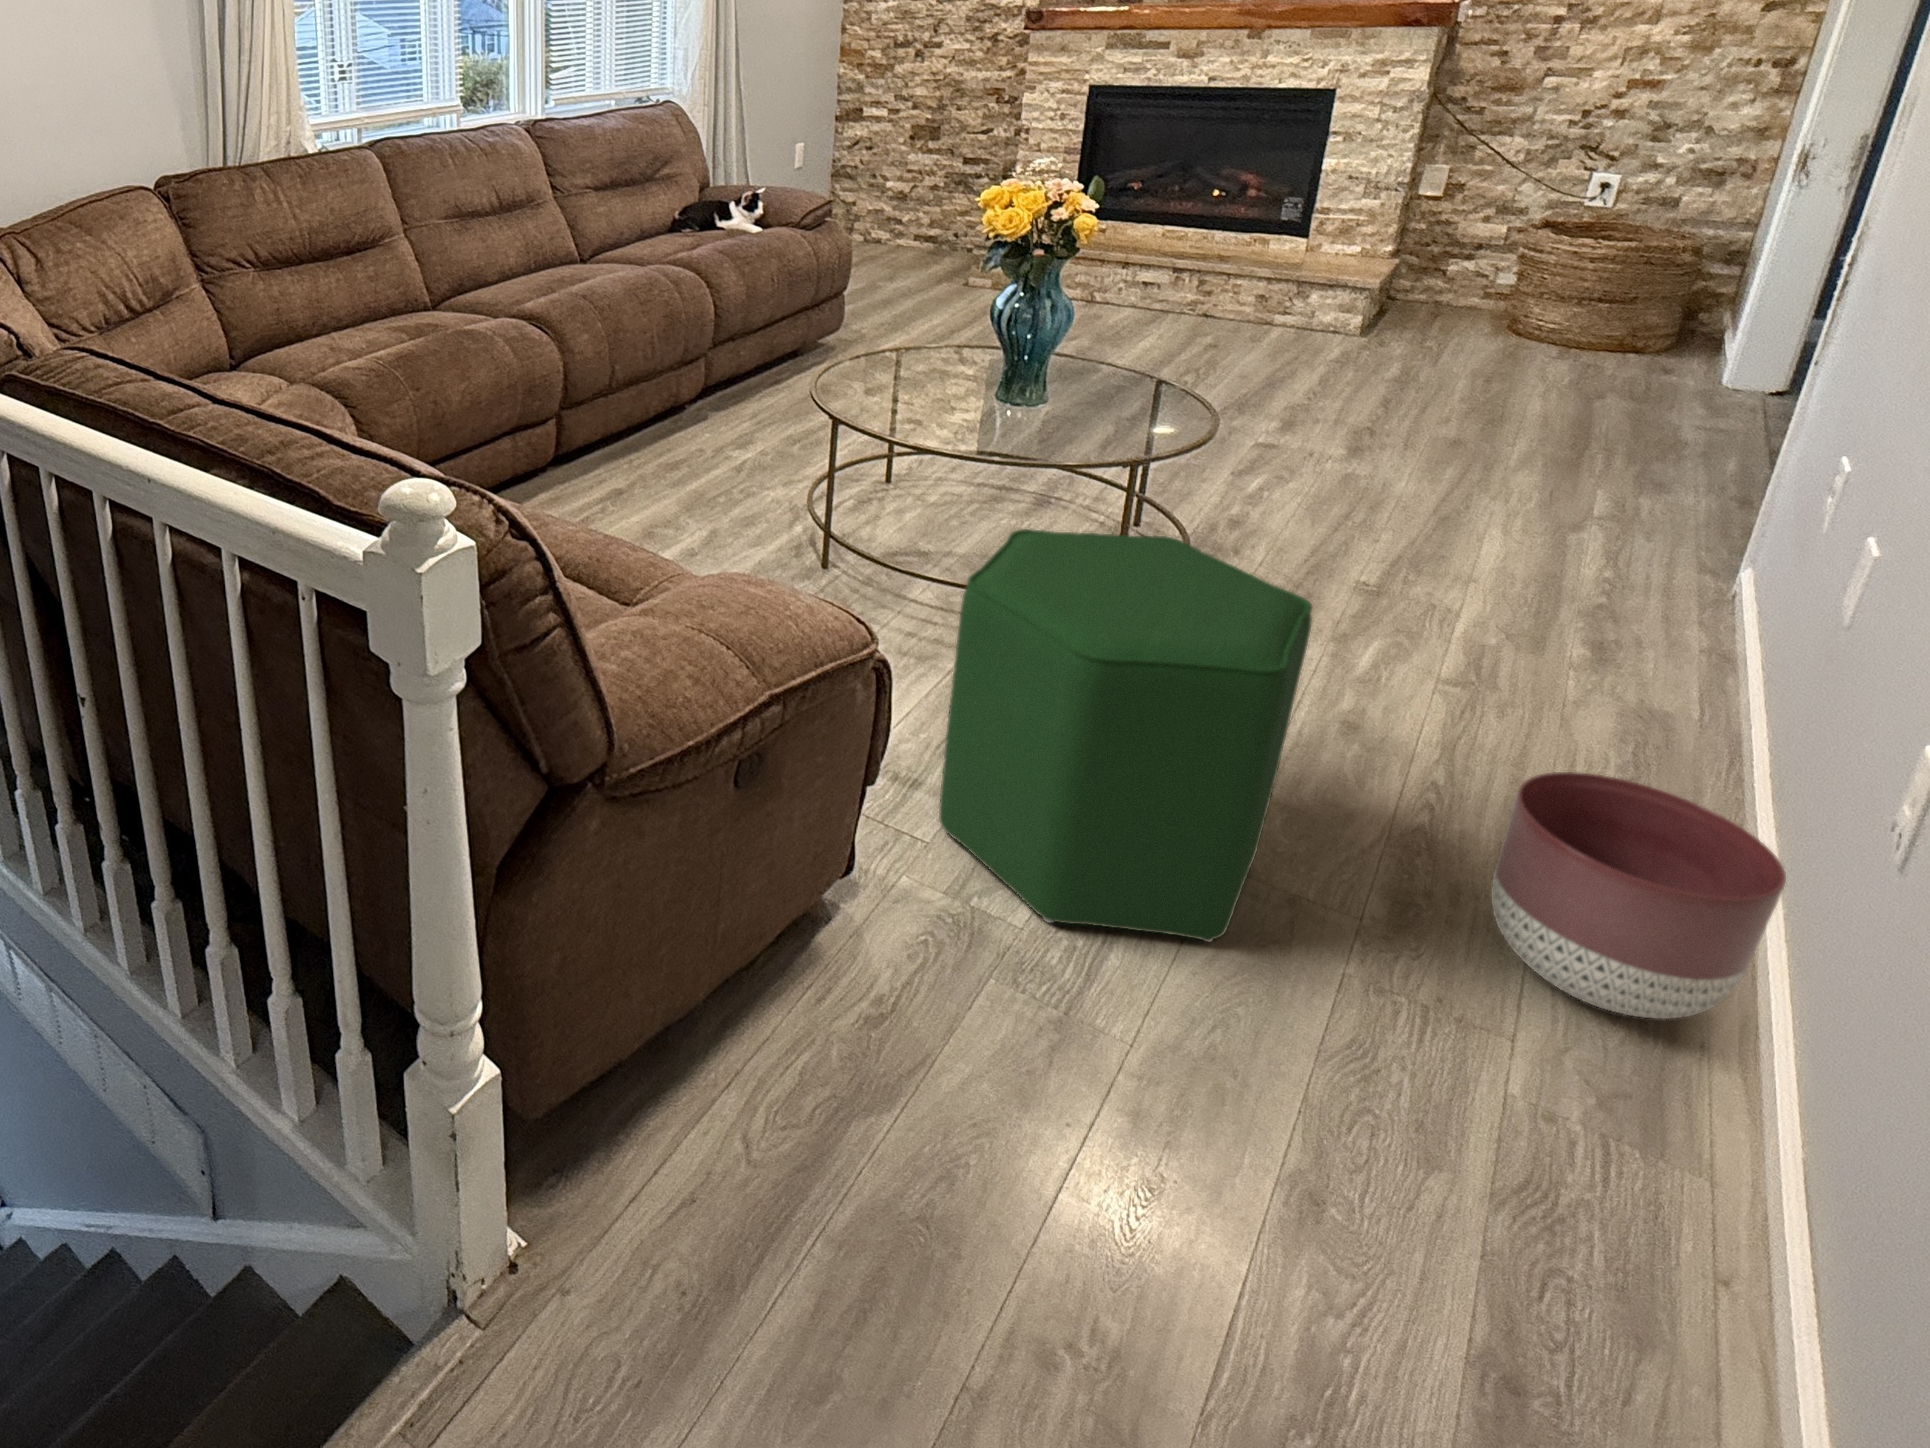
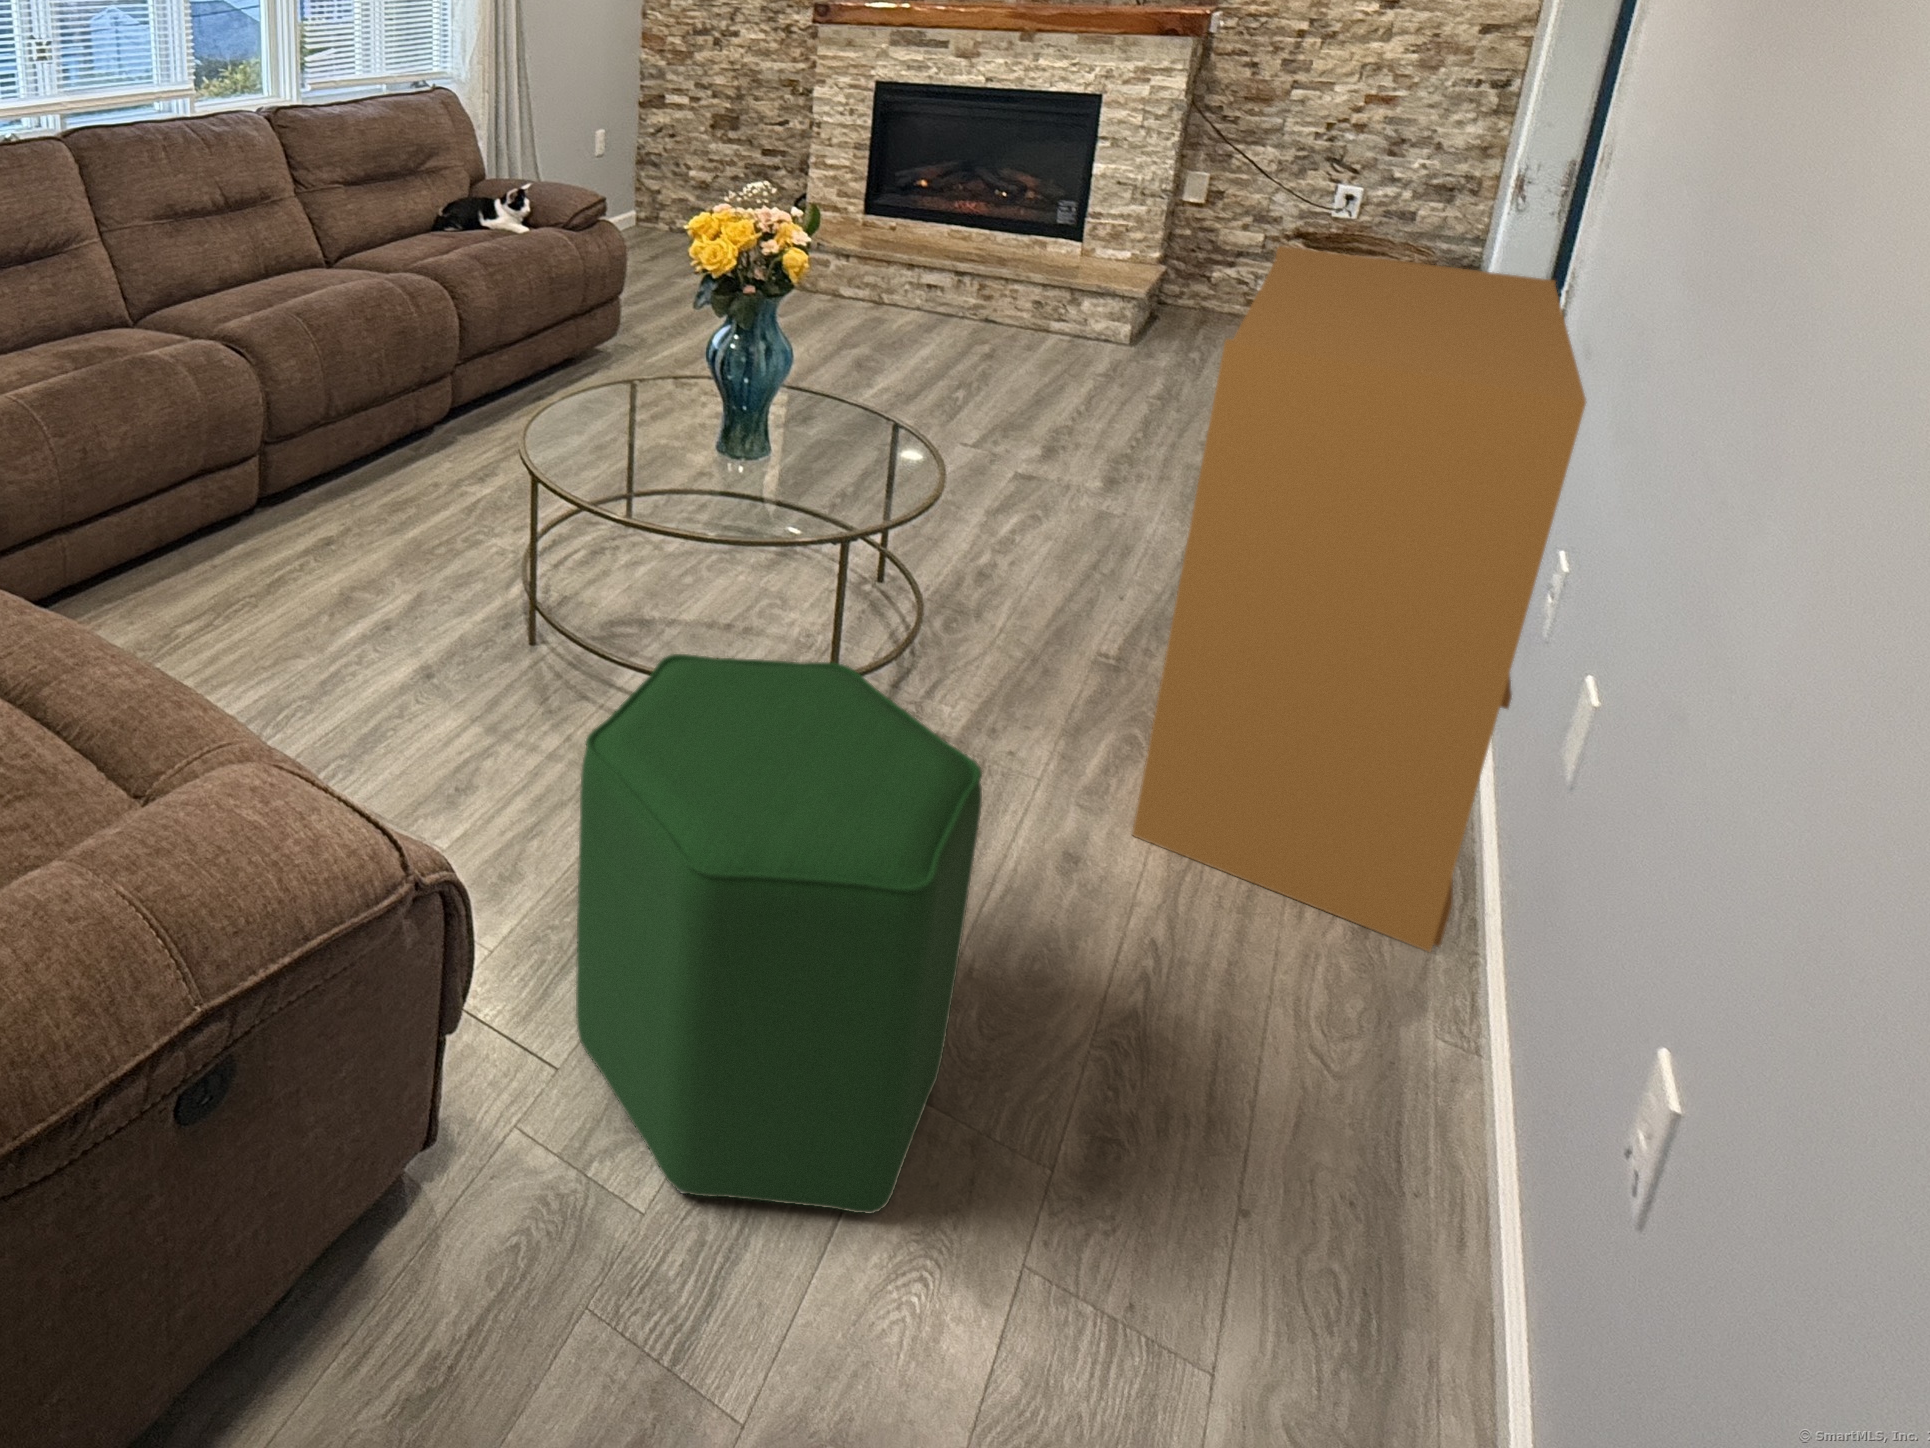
bookshelf: none [1405,203,1886,802] -> present [1132,246,1586,952]
planter: present [1491,772,1786,1019] -> none [1194,976,1509,1321]

